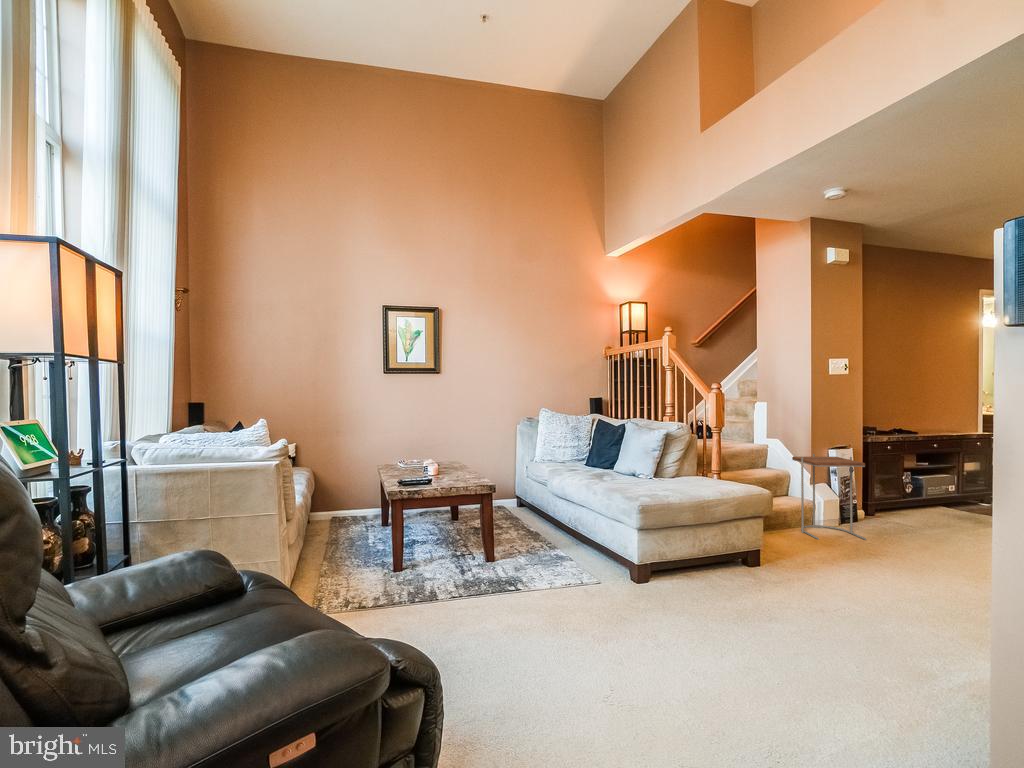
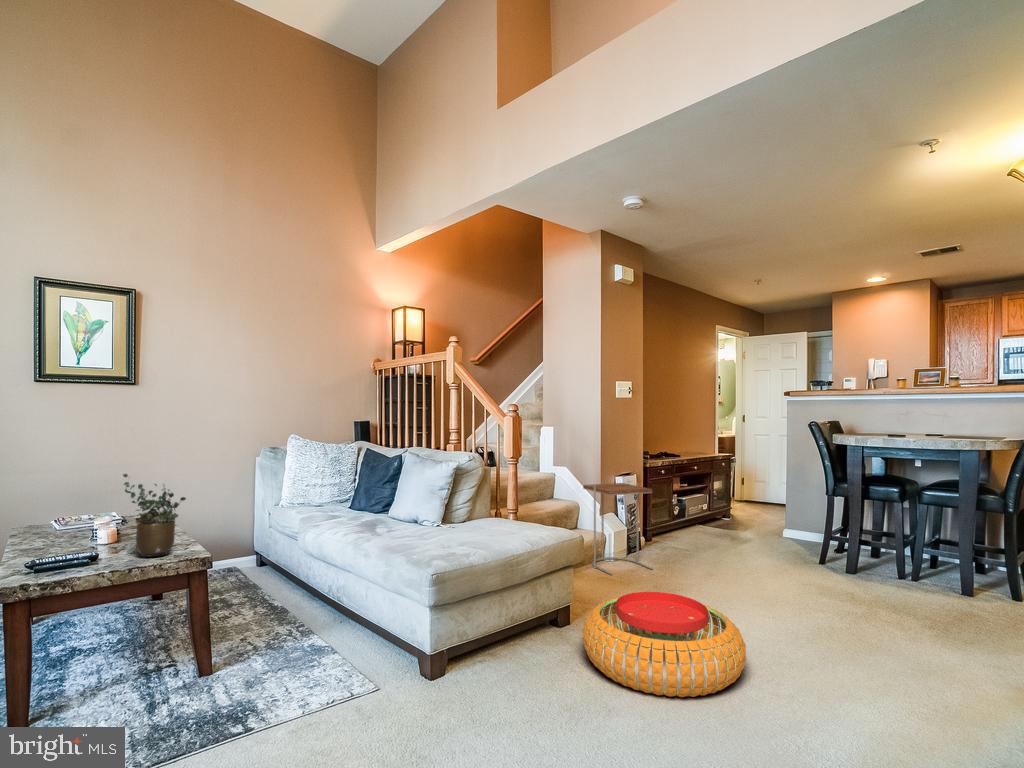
potted plant: none [443,431,477,483] -> present [123,474,186,556]
pouf: none [763,545,921,630] -> present [583,592,746,697]

